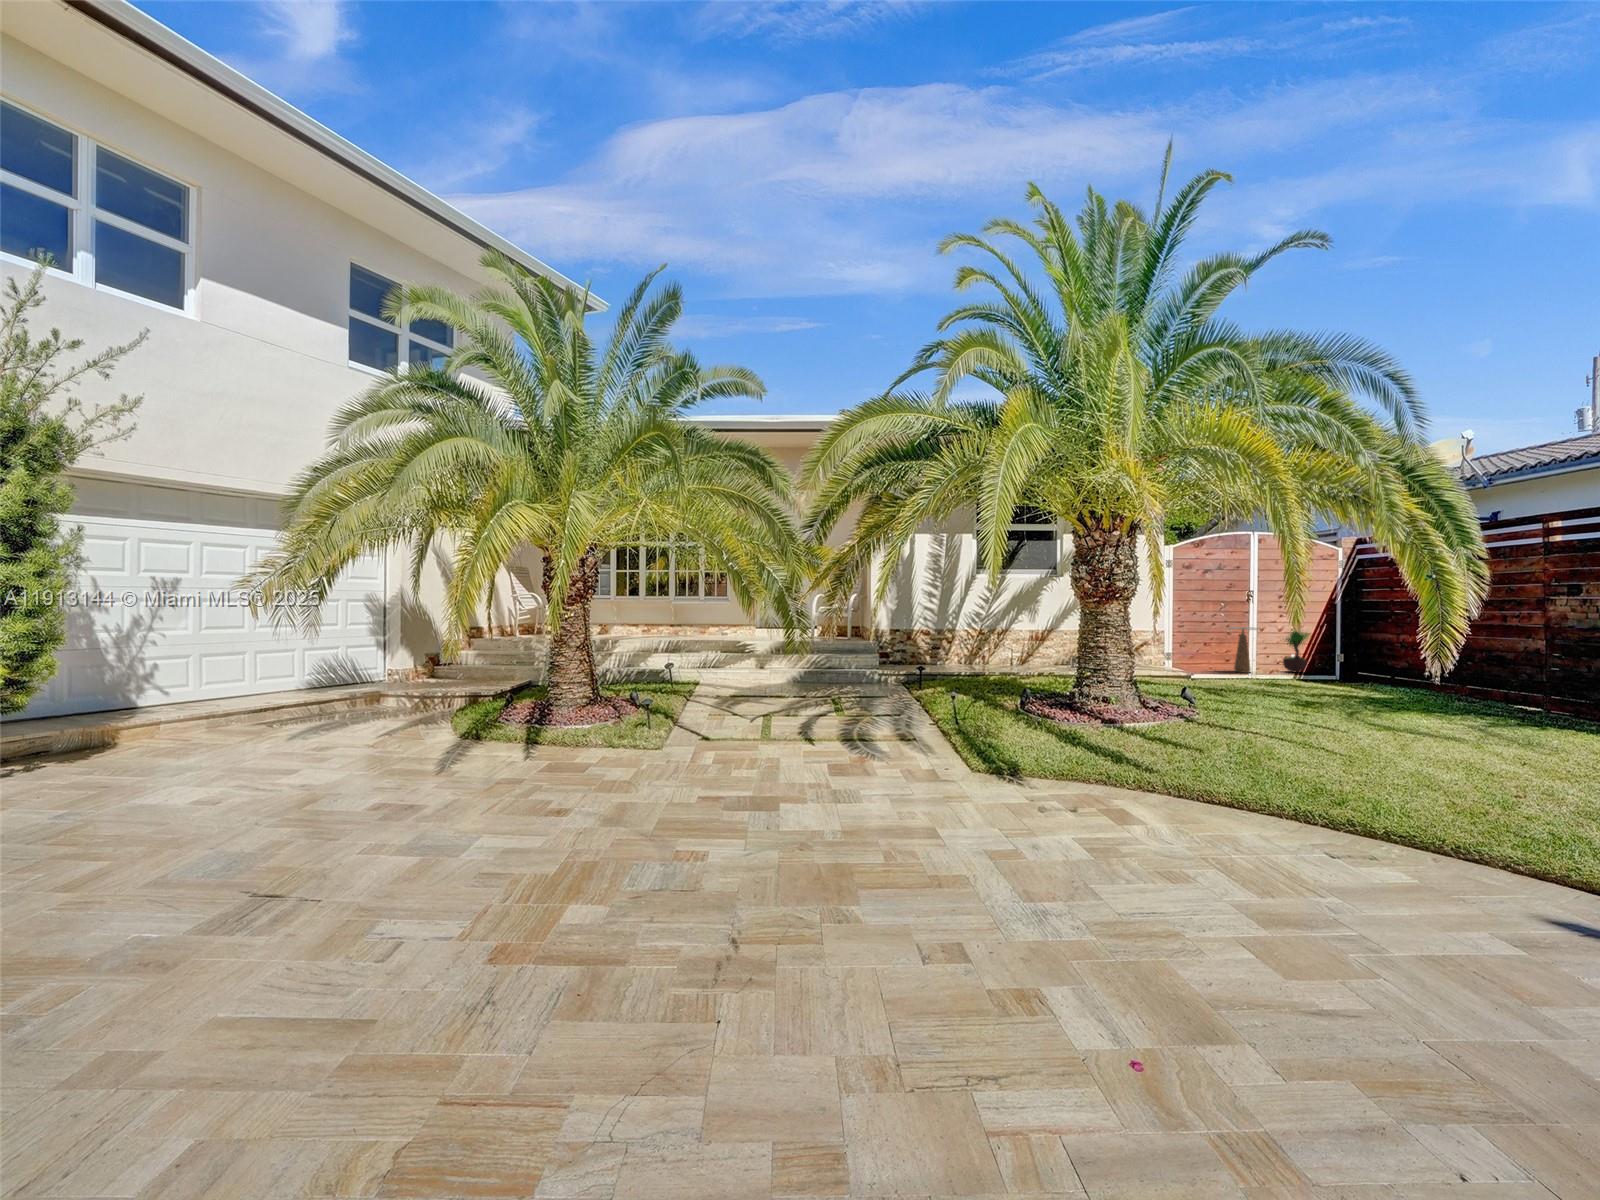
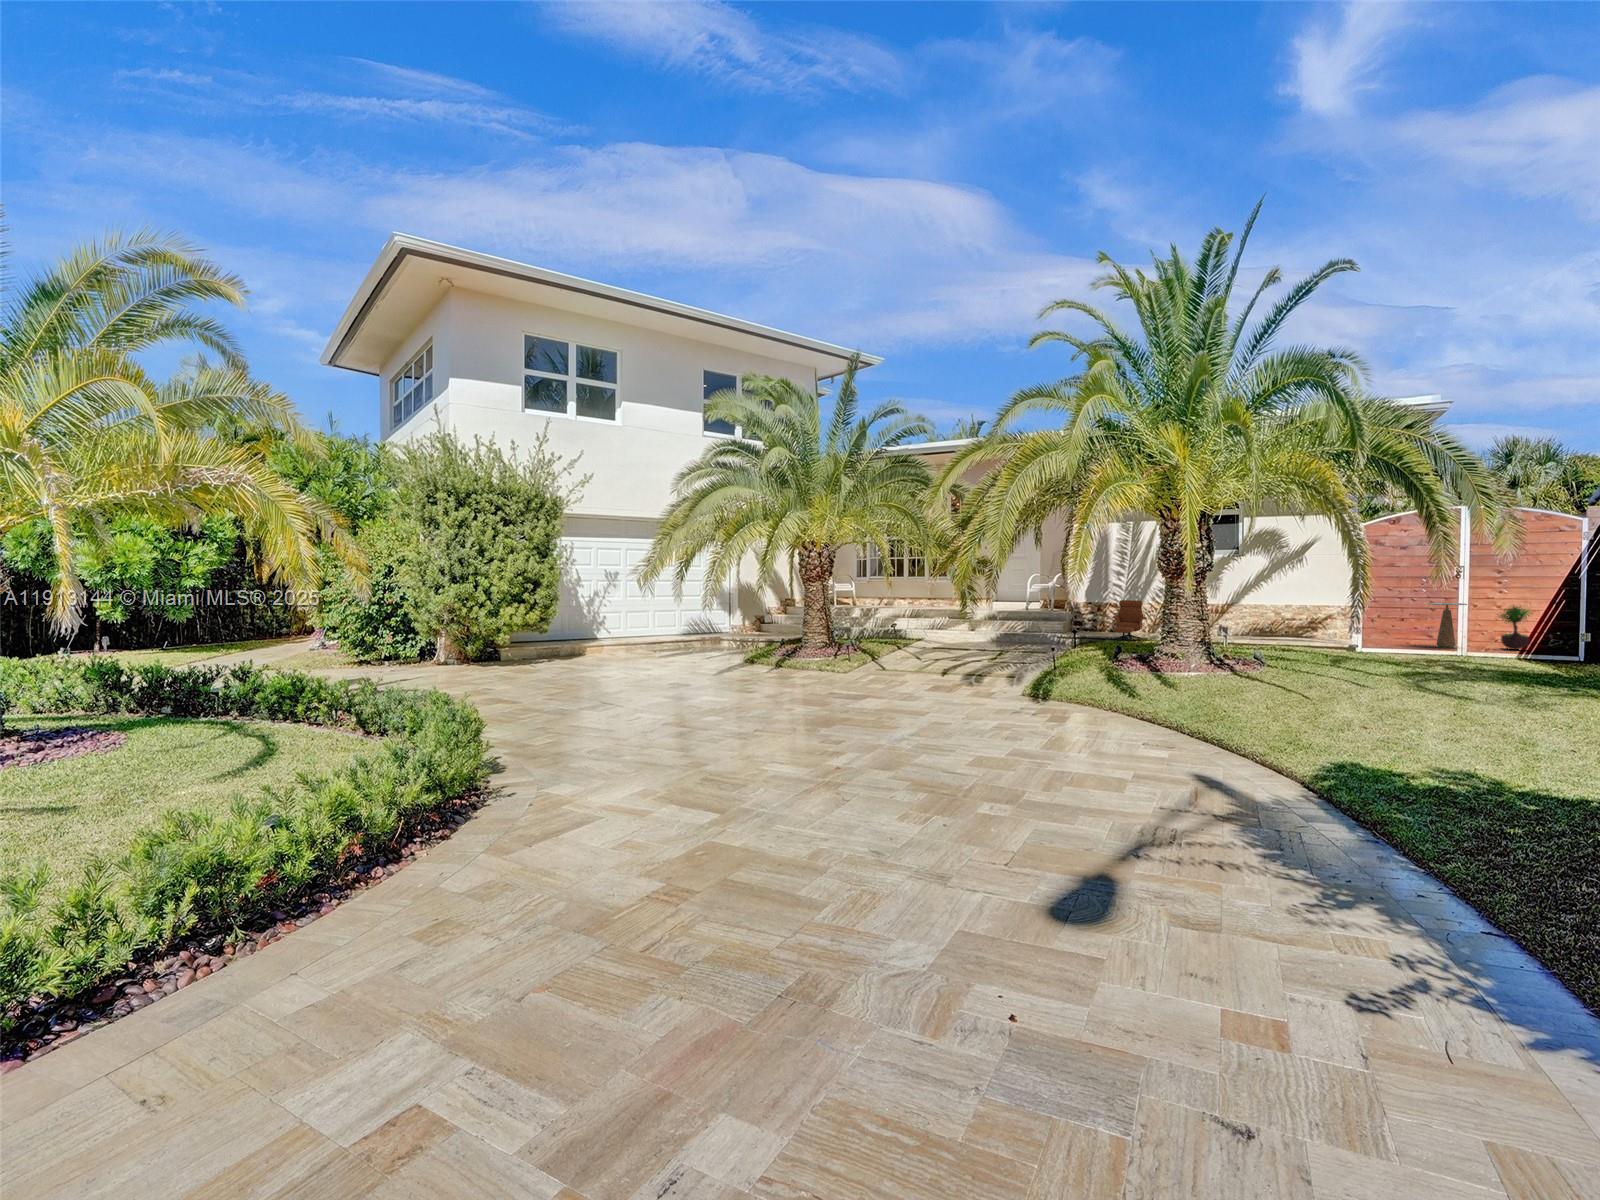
lounge chair: none [929,626,968,676] -> present [1112,600,1147,641]

